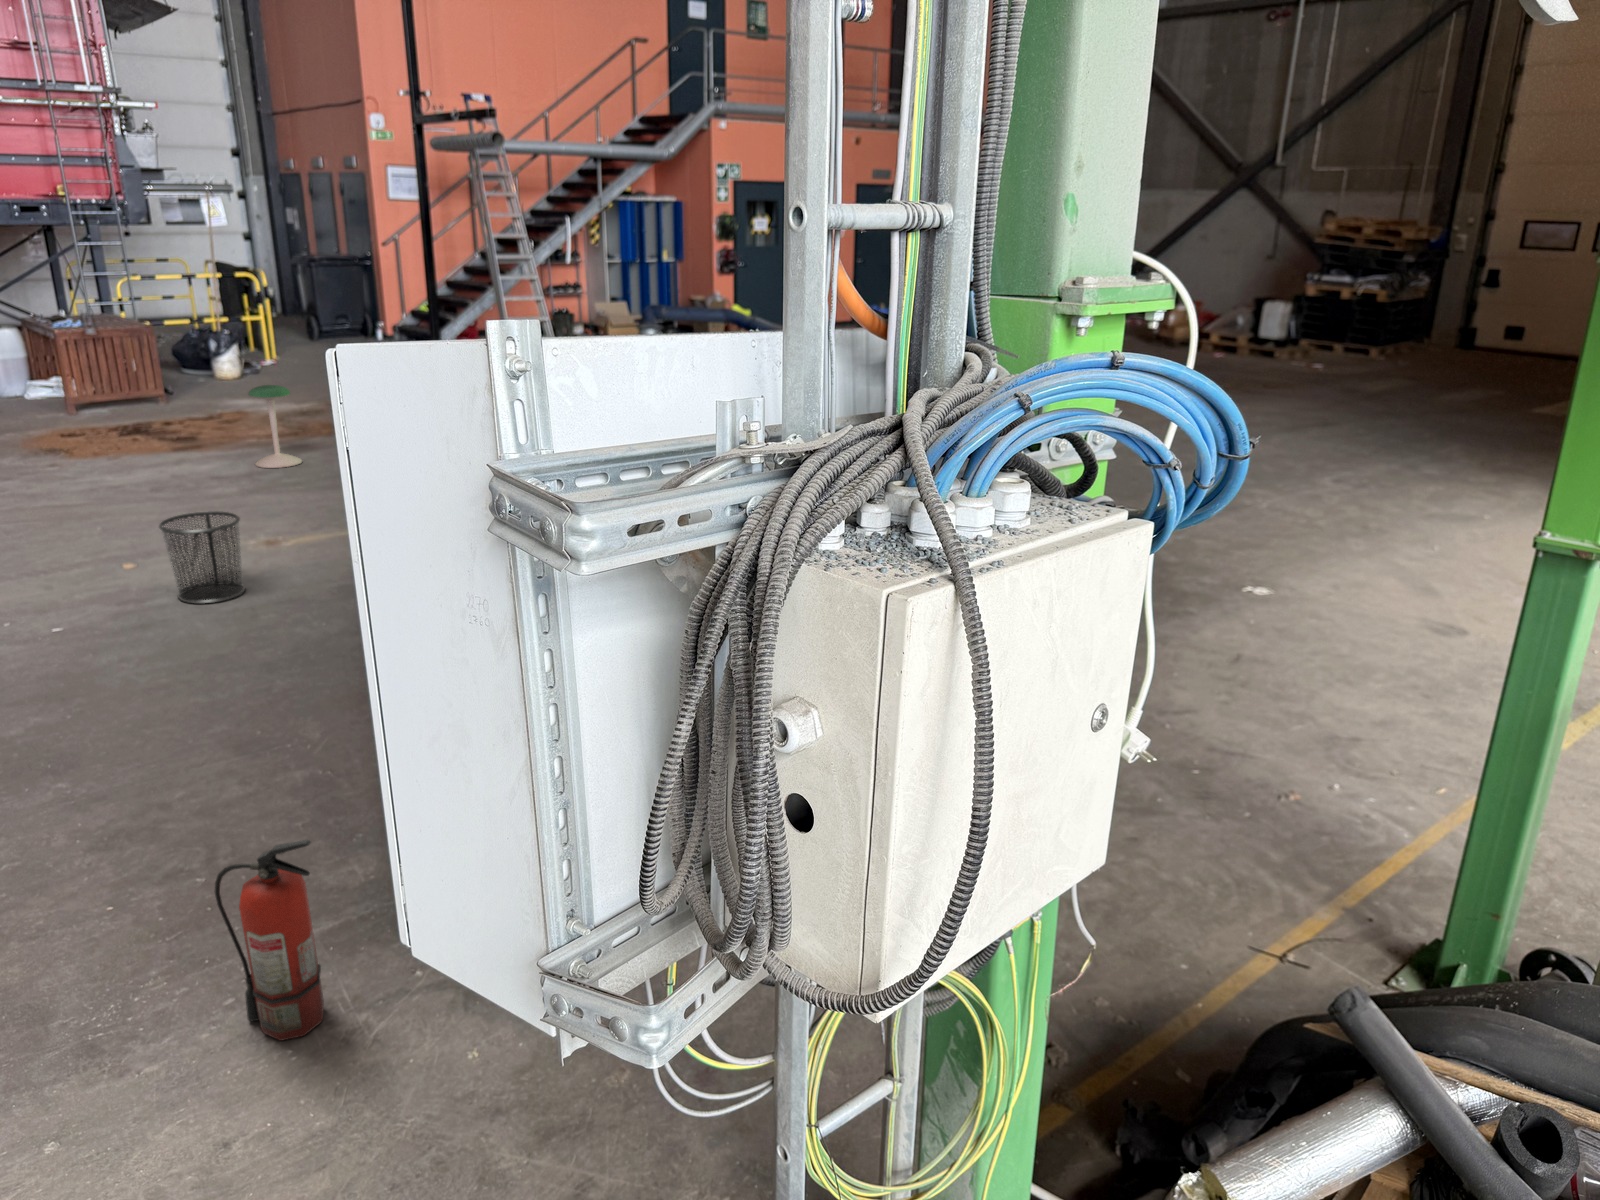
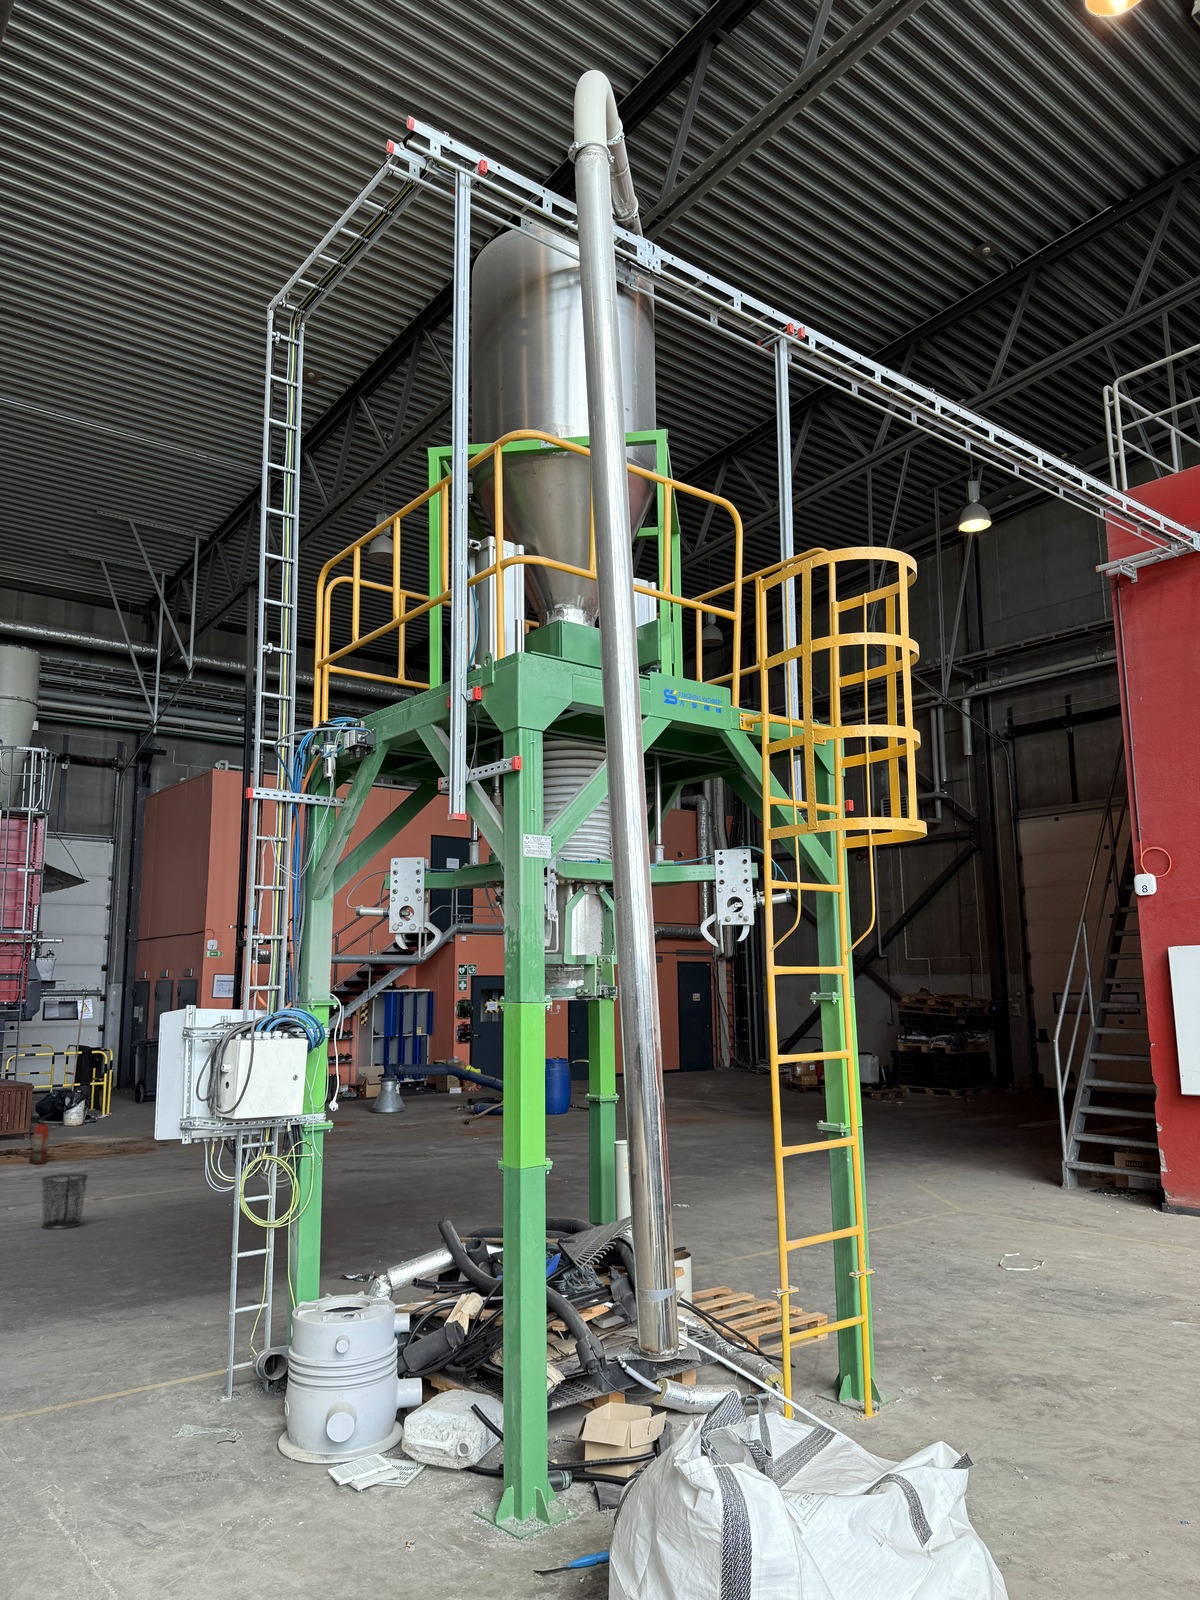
stool: present [249,385,302,468] -> none [90,1116,124,1174]
fire extinguisher: present [214,840,324,1041] -> present [29,1114,49,1164]

